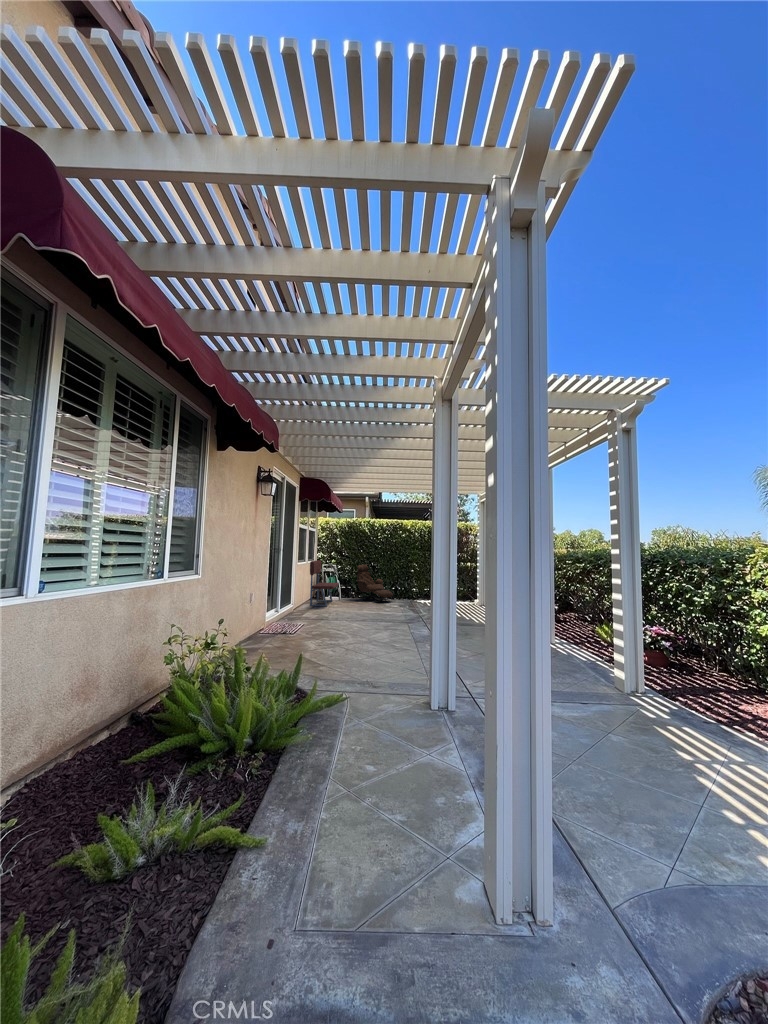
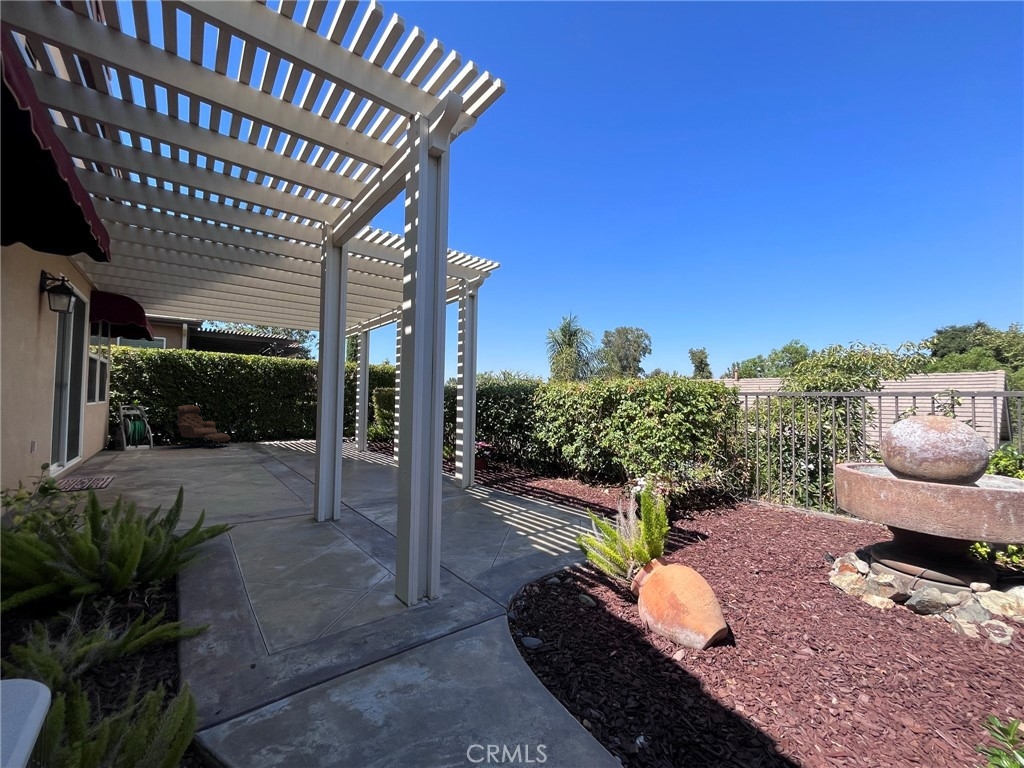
bench: present [310,560,339,607] -> none [102,401,150,460]

